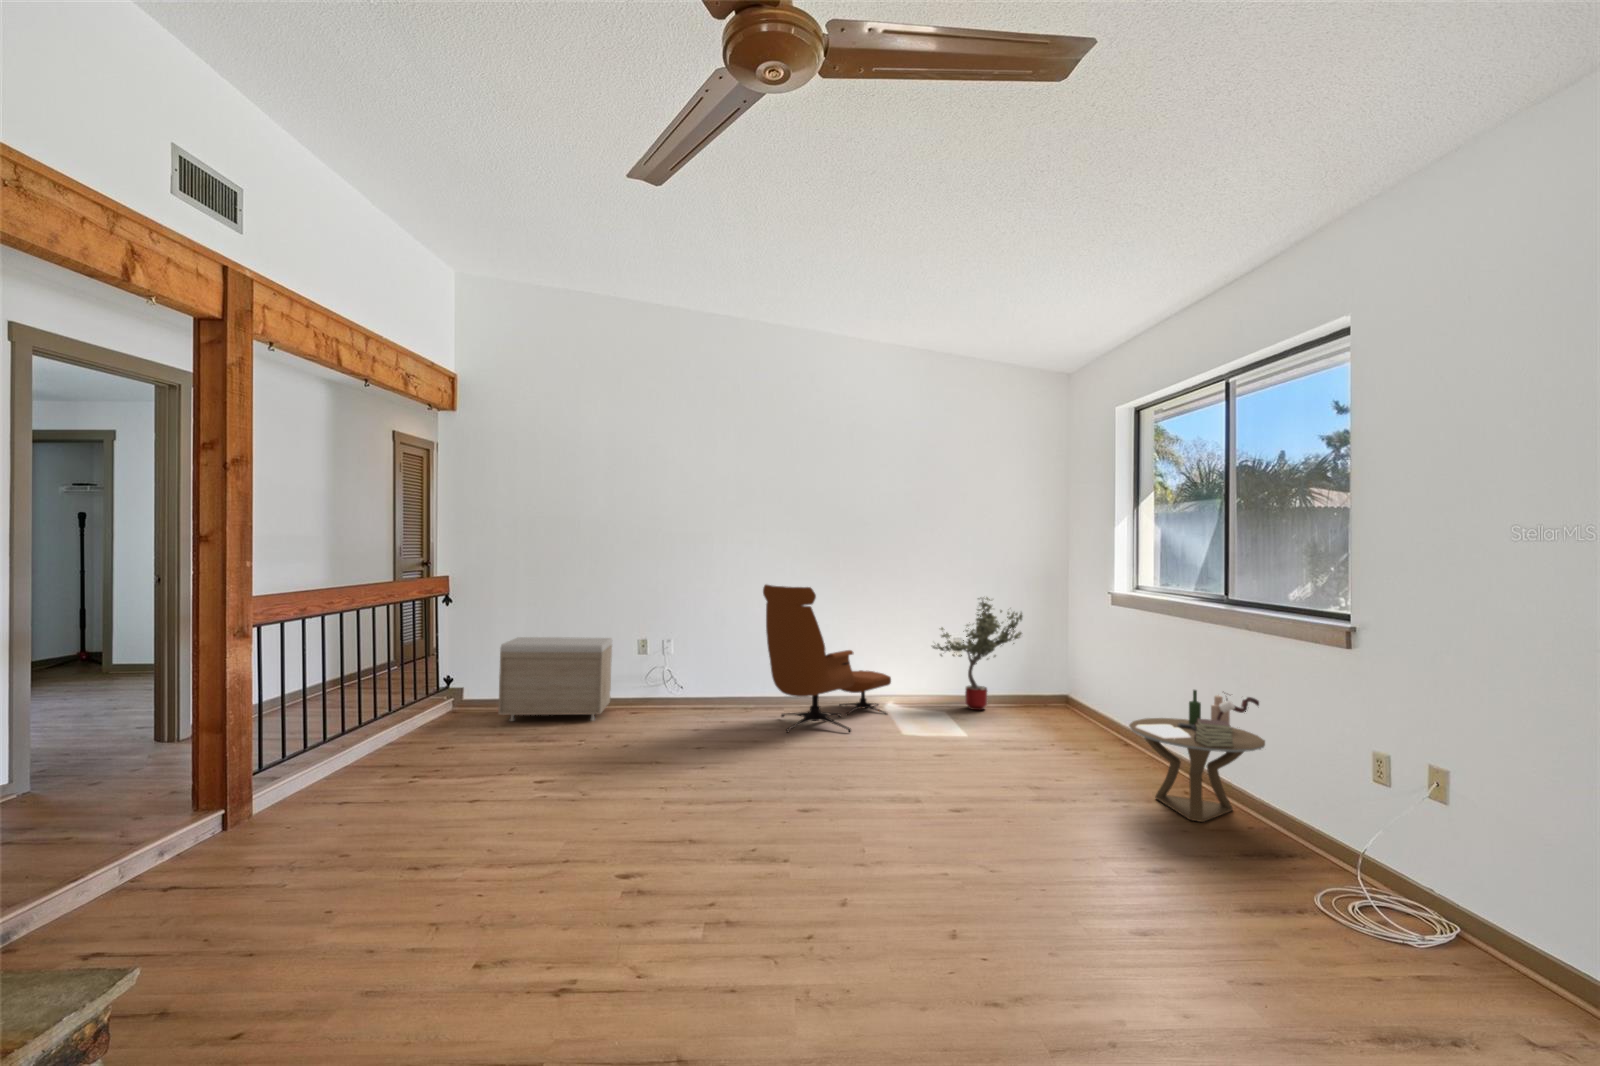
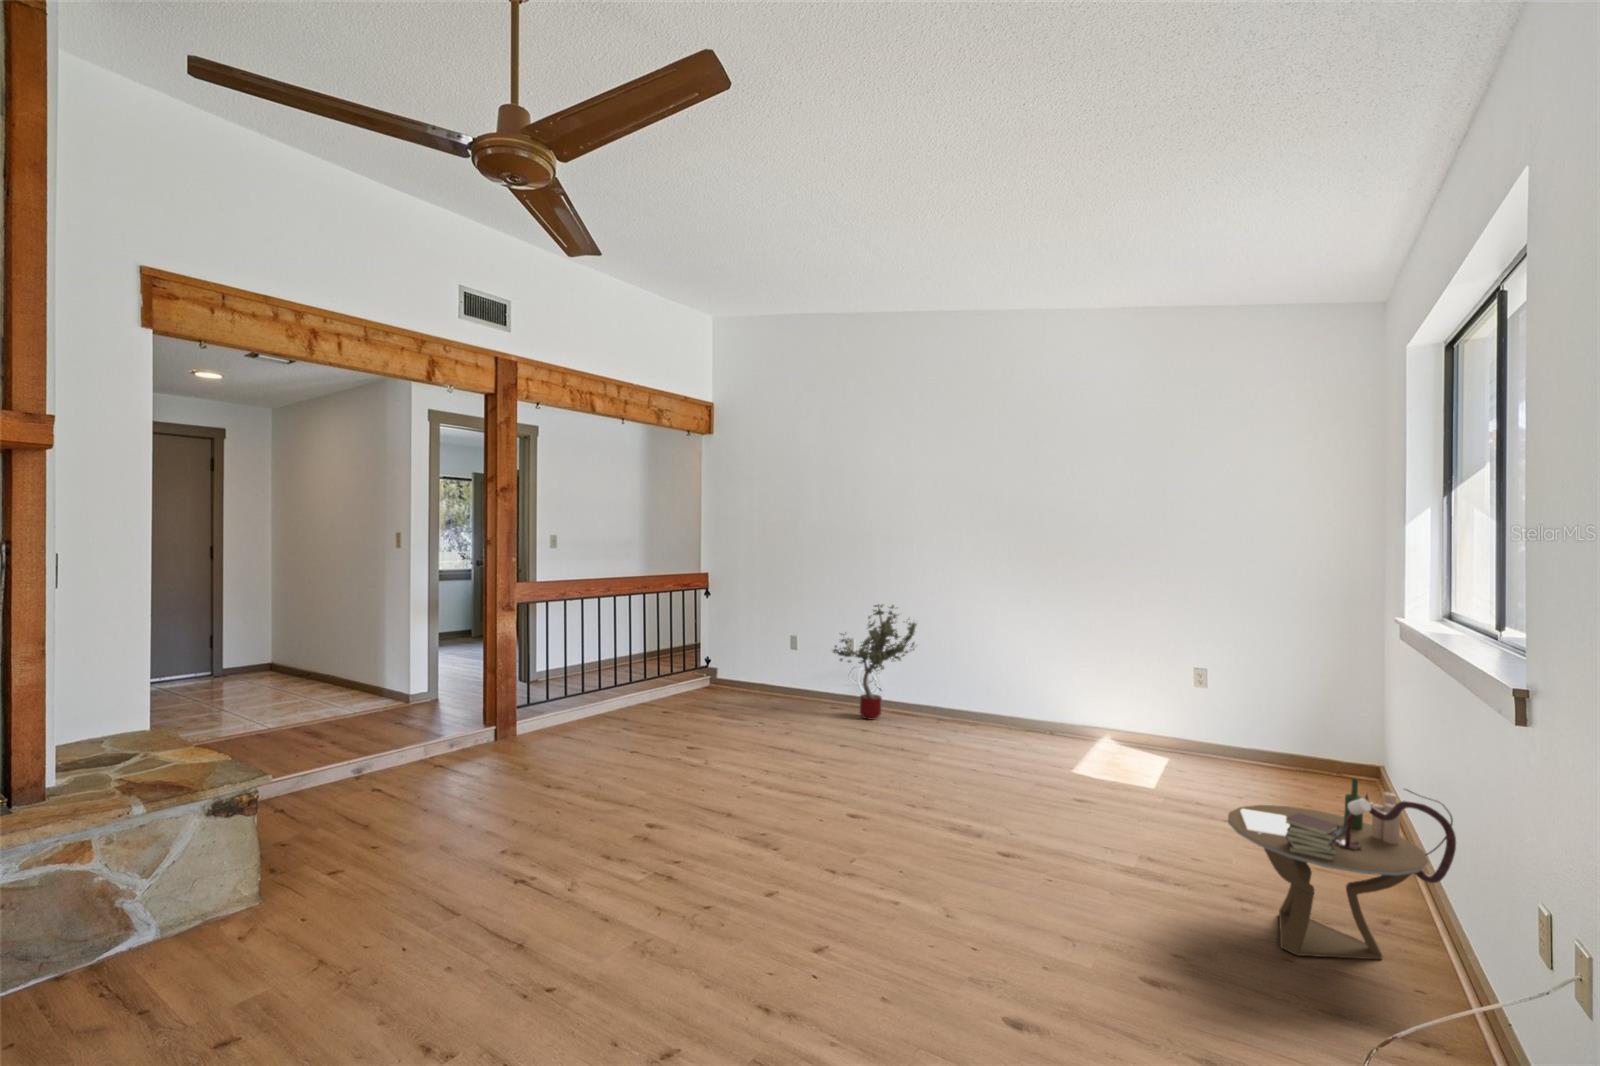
lounge chair: present [763,585,891,733] -> none [924,595,1100,763]
potted tree: present [933,597,1022,710] -> present [833,604,917,720]
storage bench: present [498,637,612,721] -> none [725,629,827,711]

